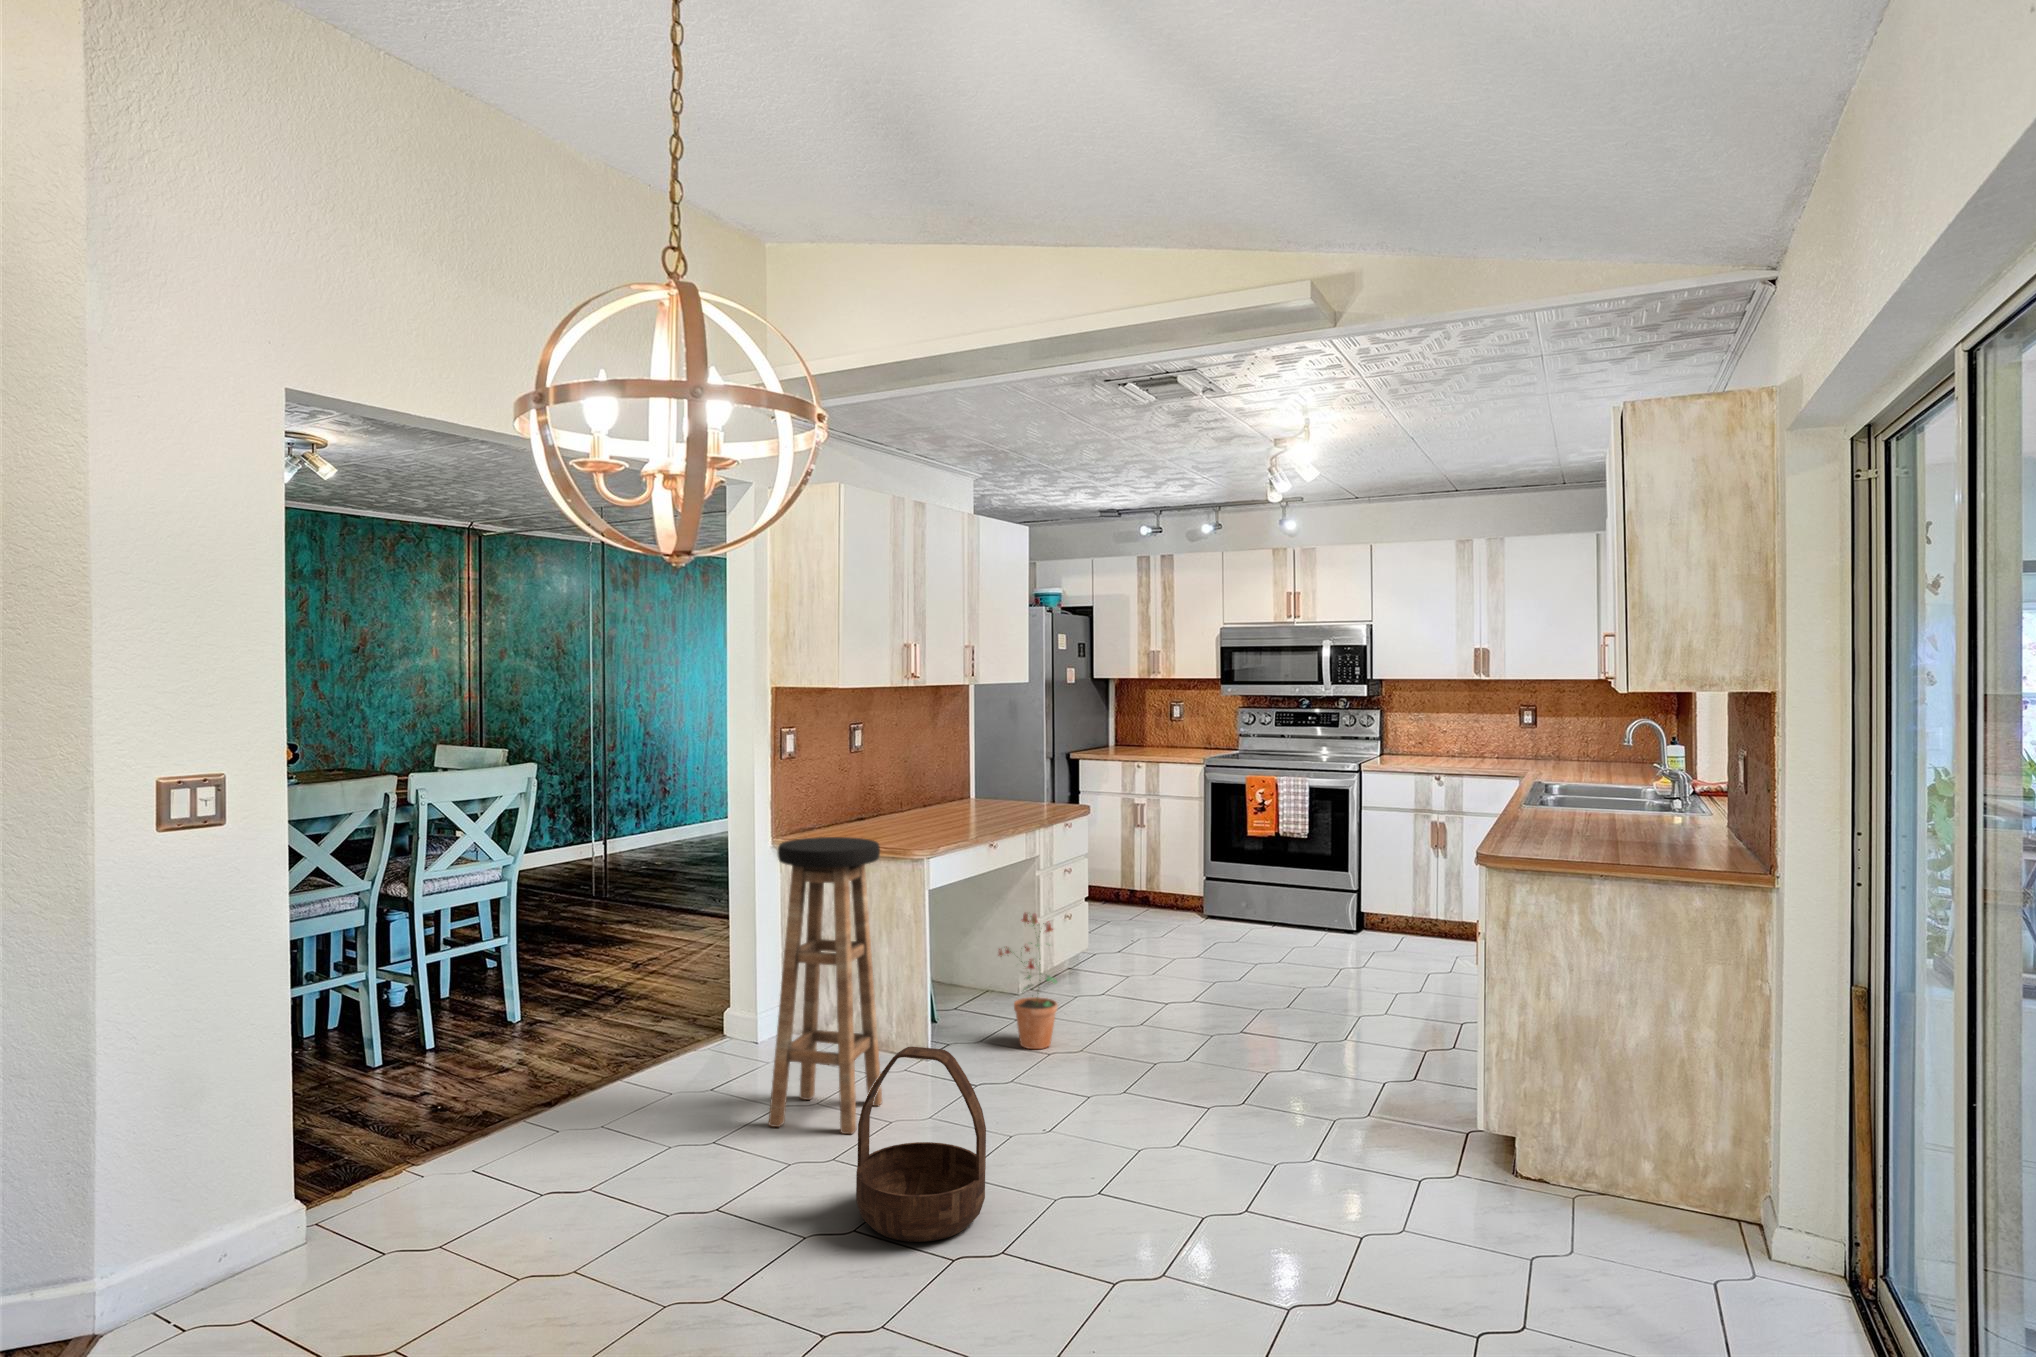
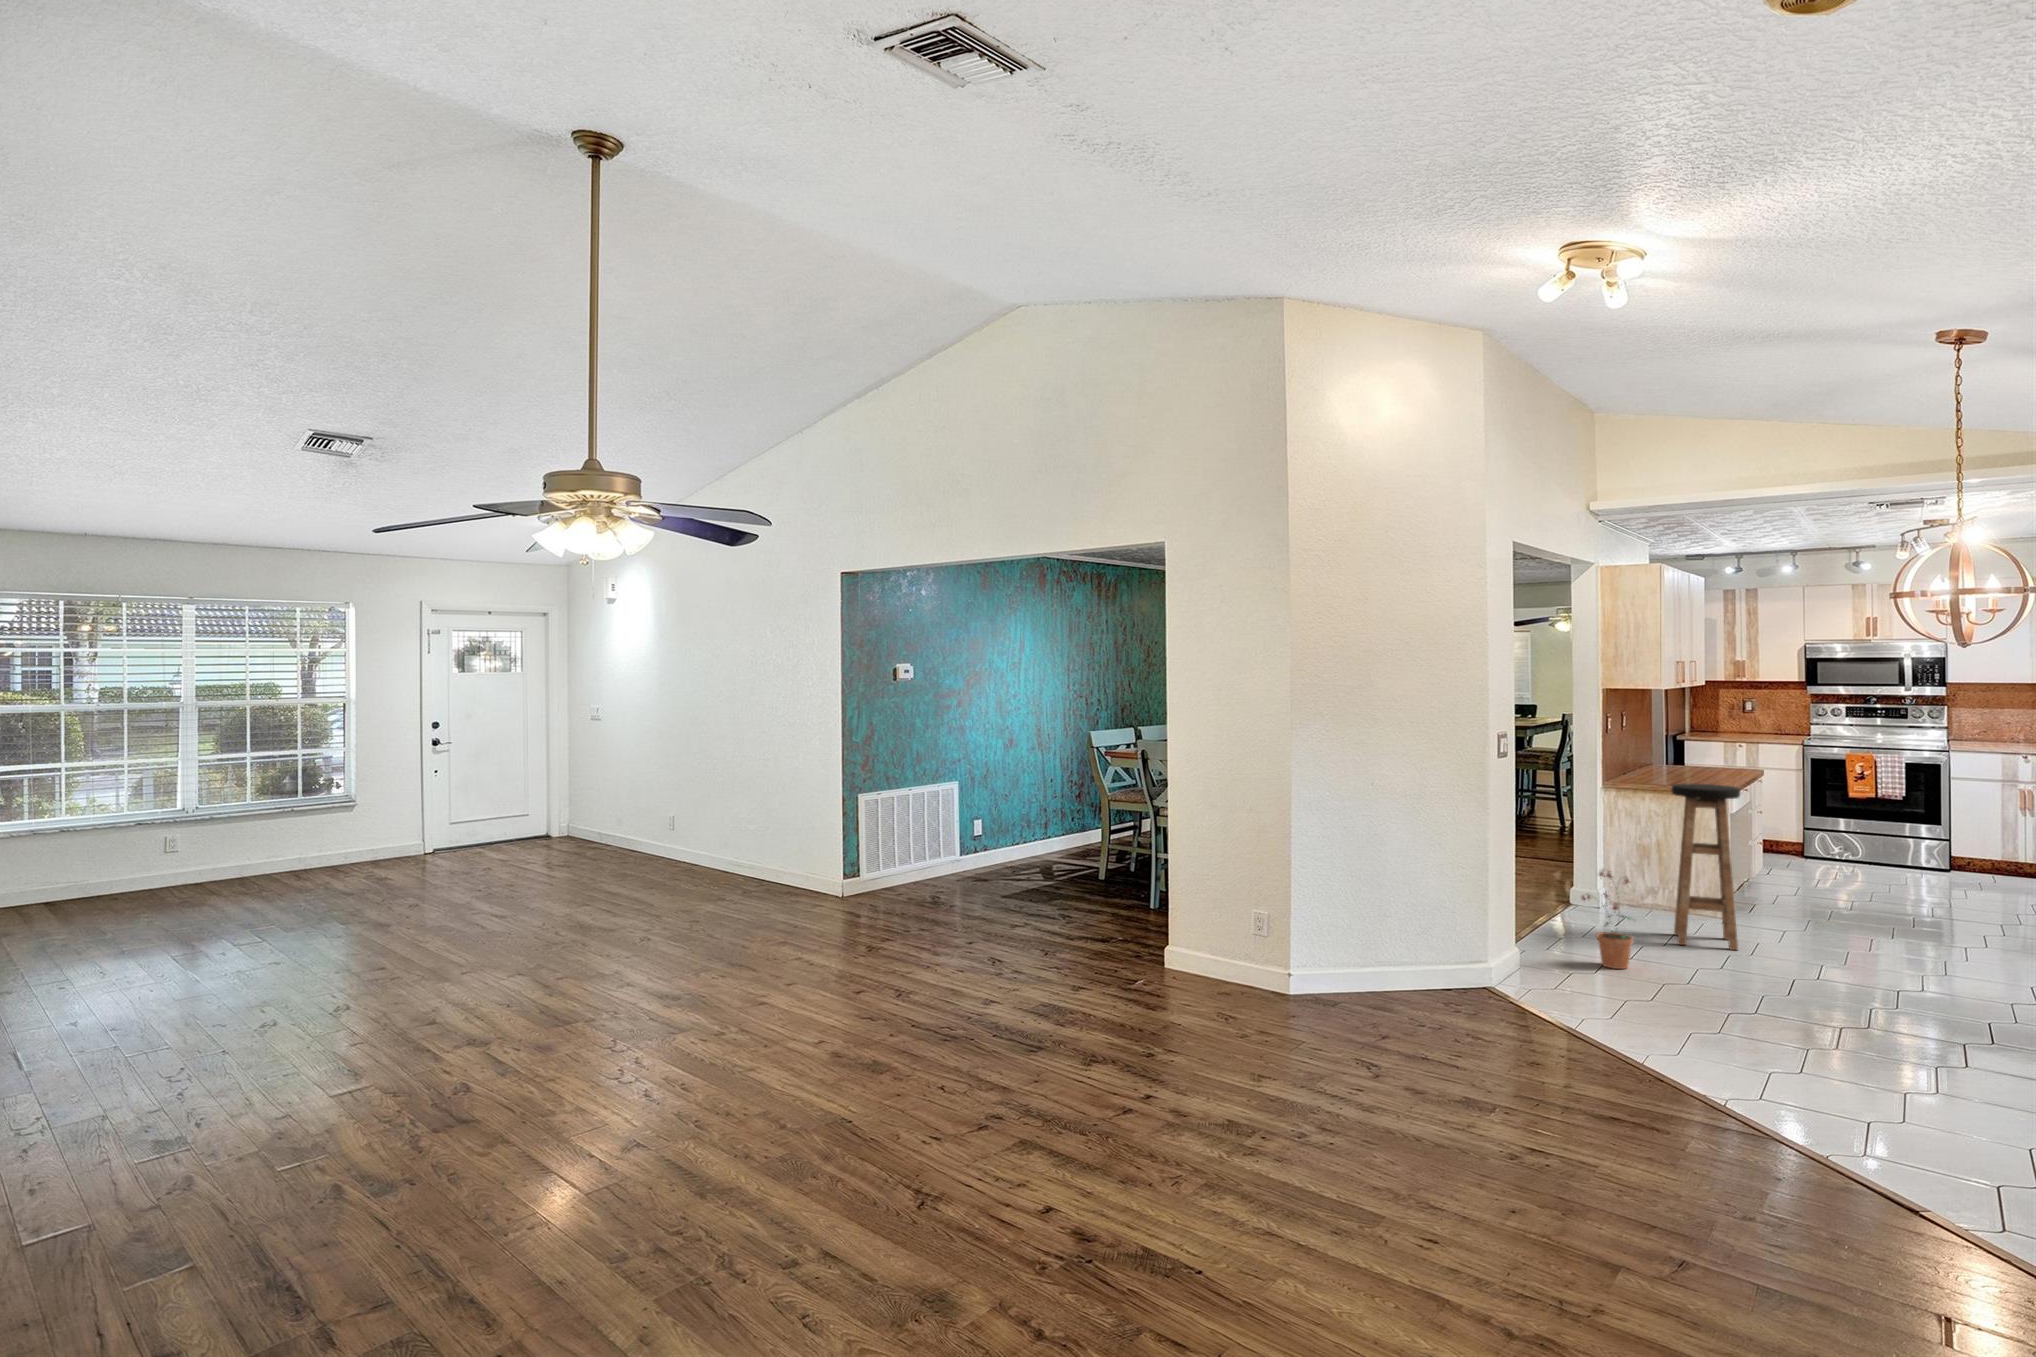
potted plant: present [998,913,1057,1049] -> present [1582,870,1634,969]
basket: present [856,1047,986,1242] -> none [1801,892,1888,990]

